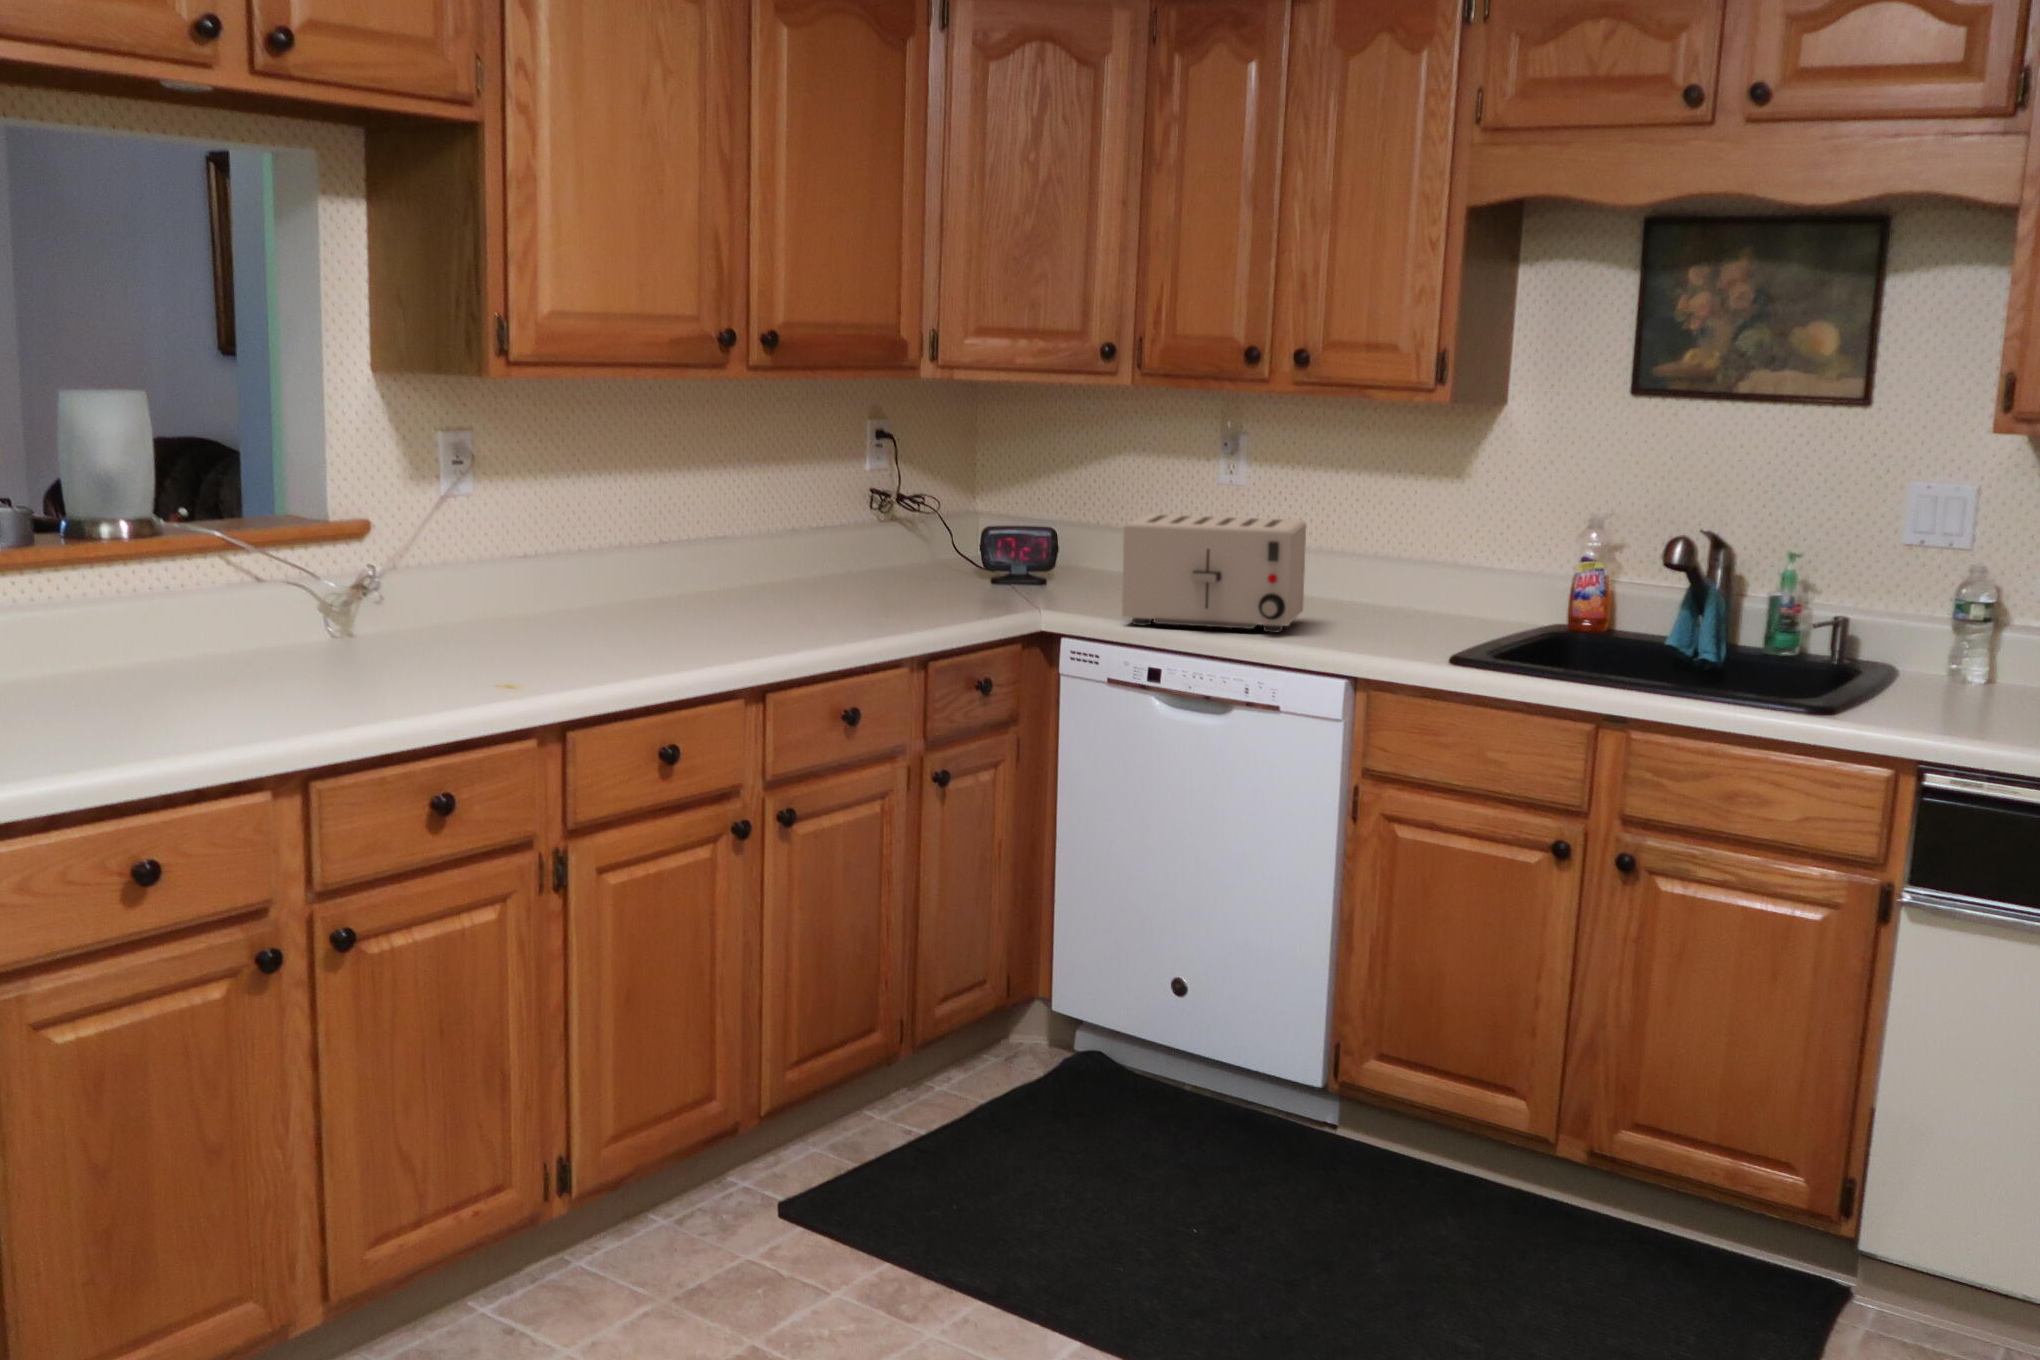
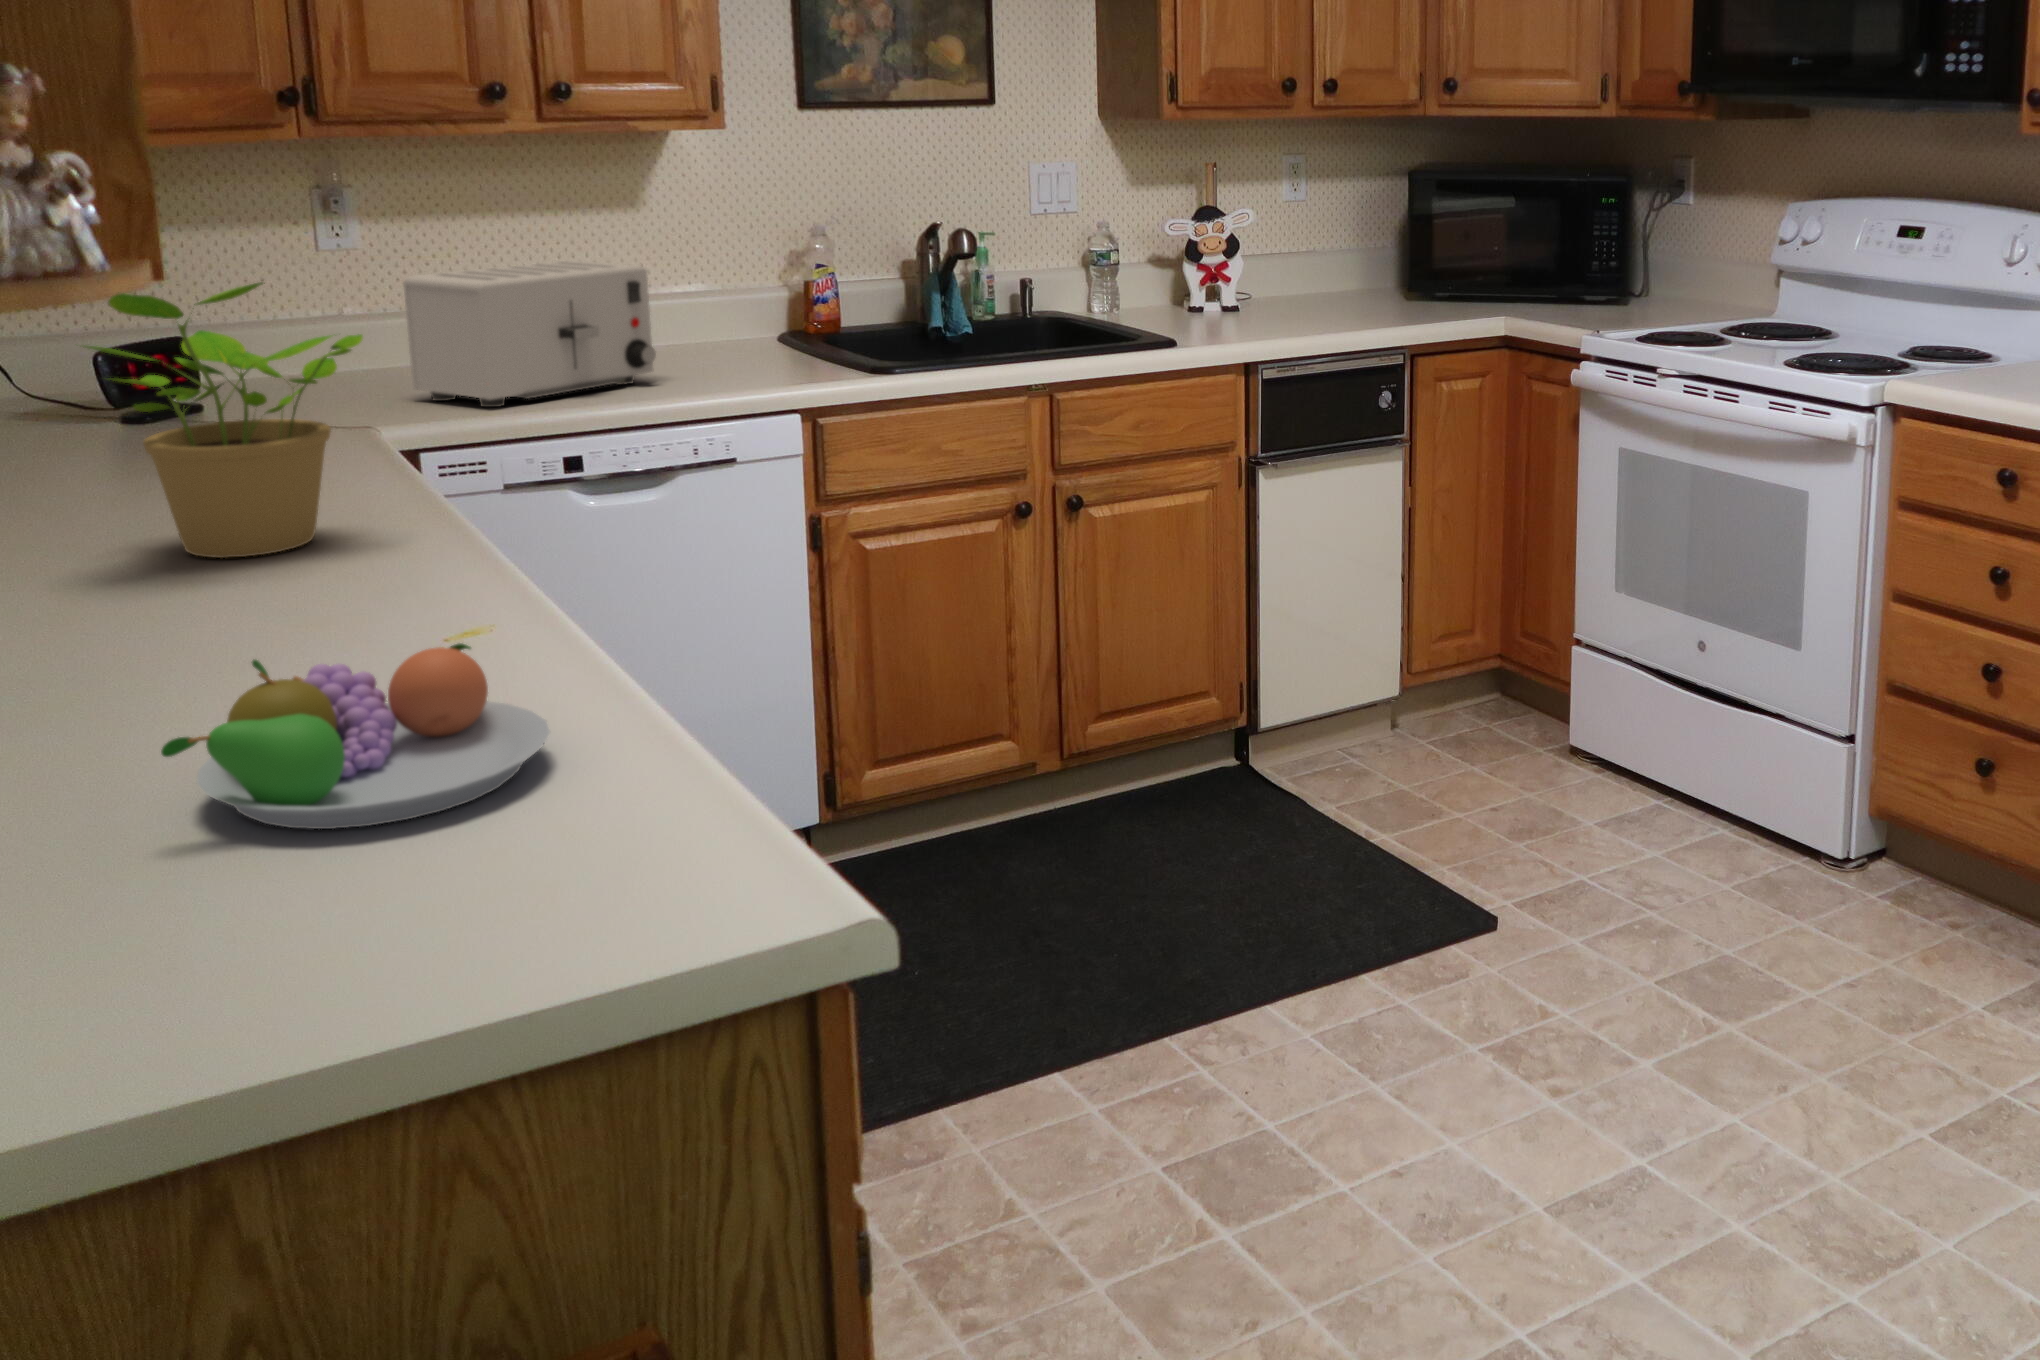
potted plant: none [561,479,720,652] -> present [84,282,363,558]
fruit bowl: none [68,644,241,730] -> present [161,643,550,829]

